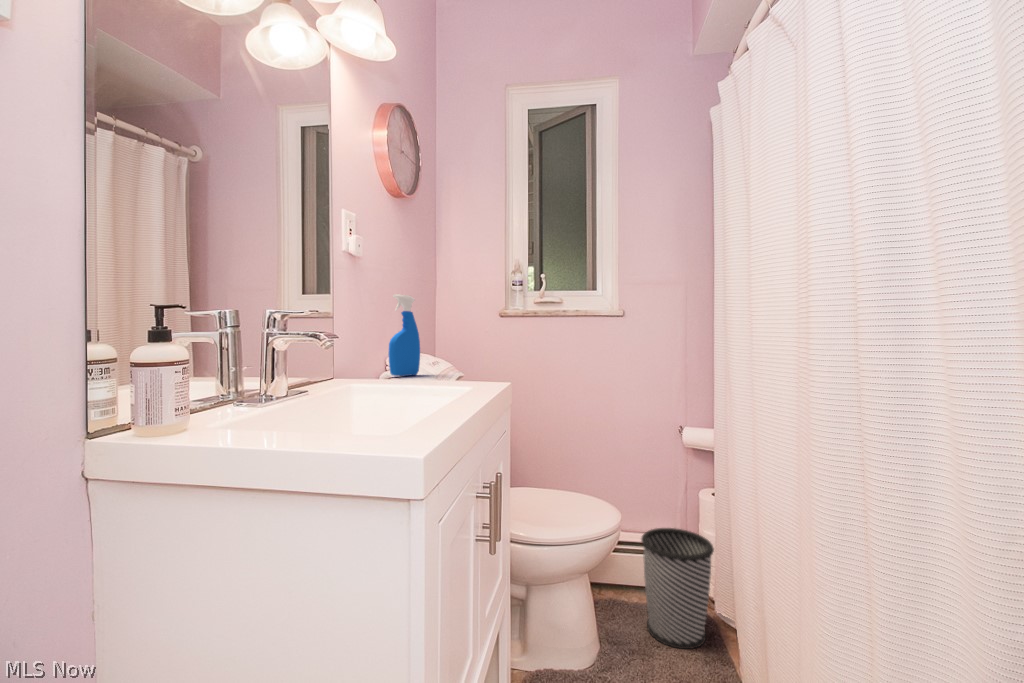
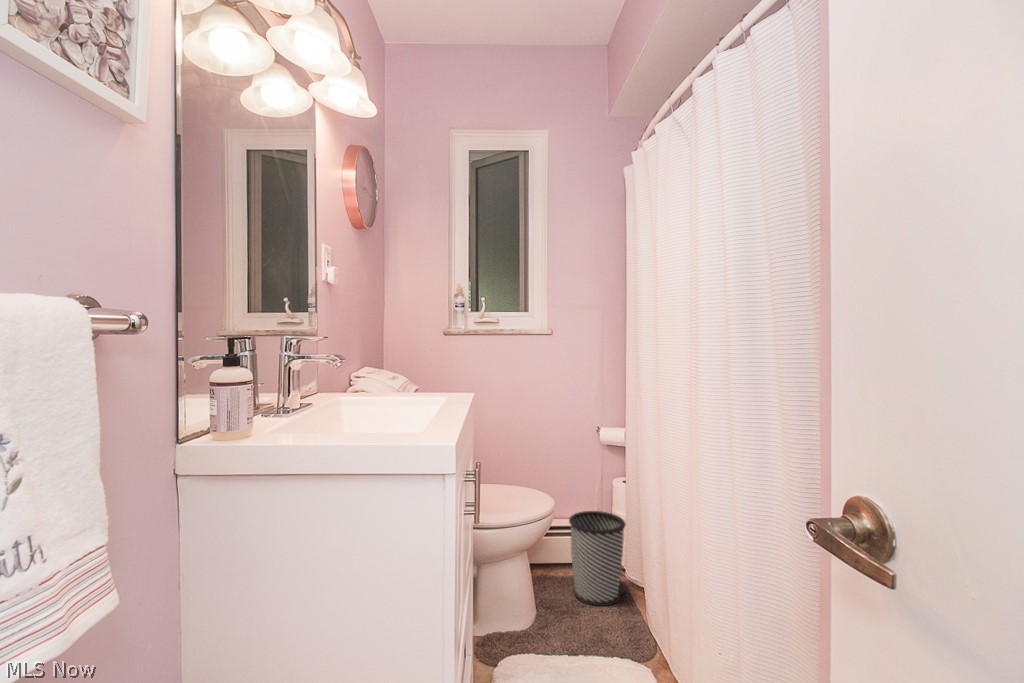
spray bottle: present [388,294,420,376] -> none [359,317,385,389]

